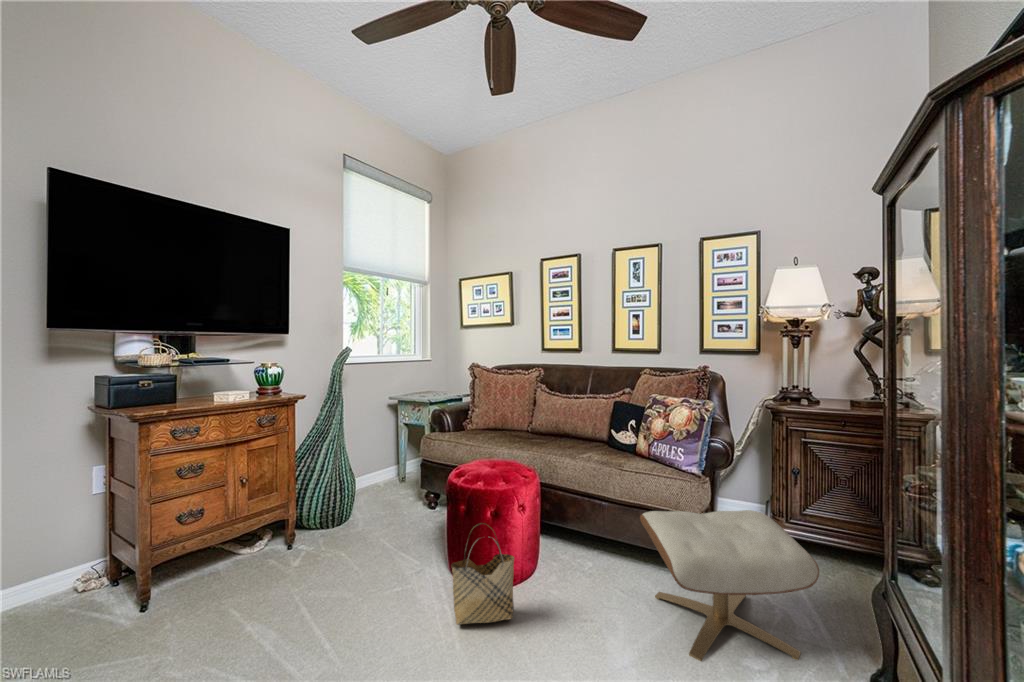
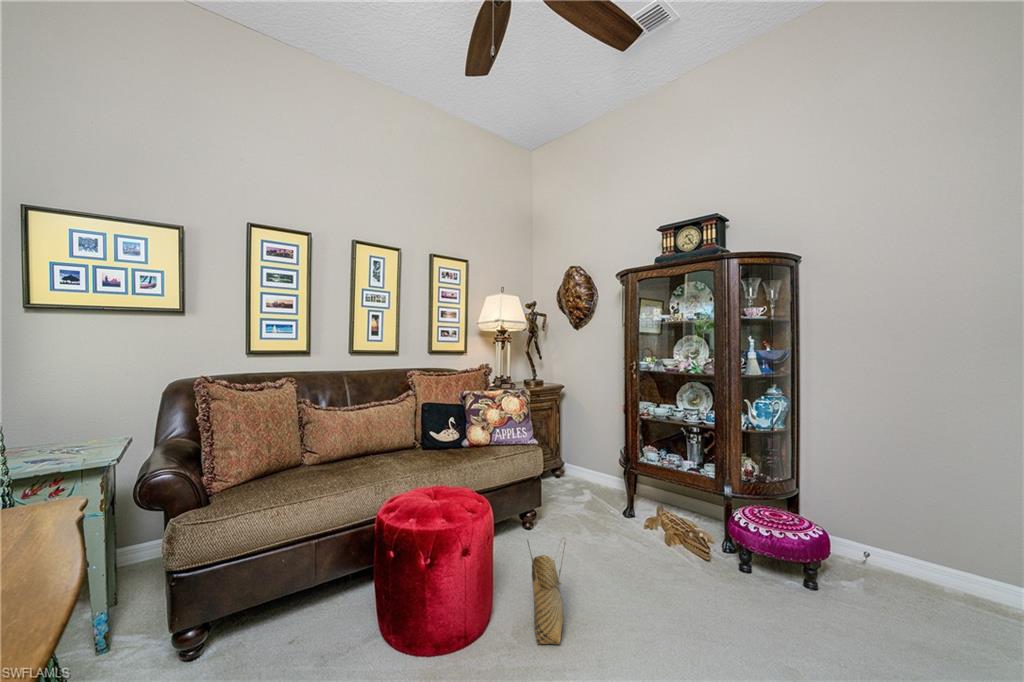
ottoman: present [640,510,819,661] -> none [542,456,614,550]

